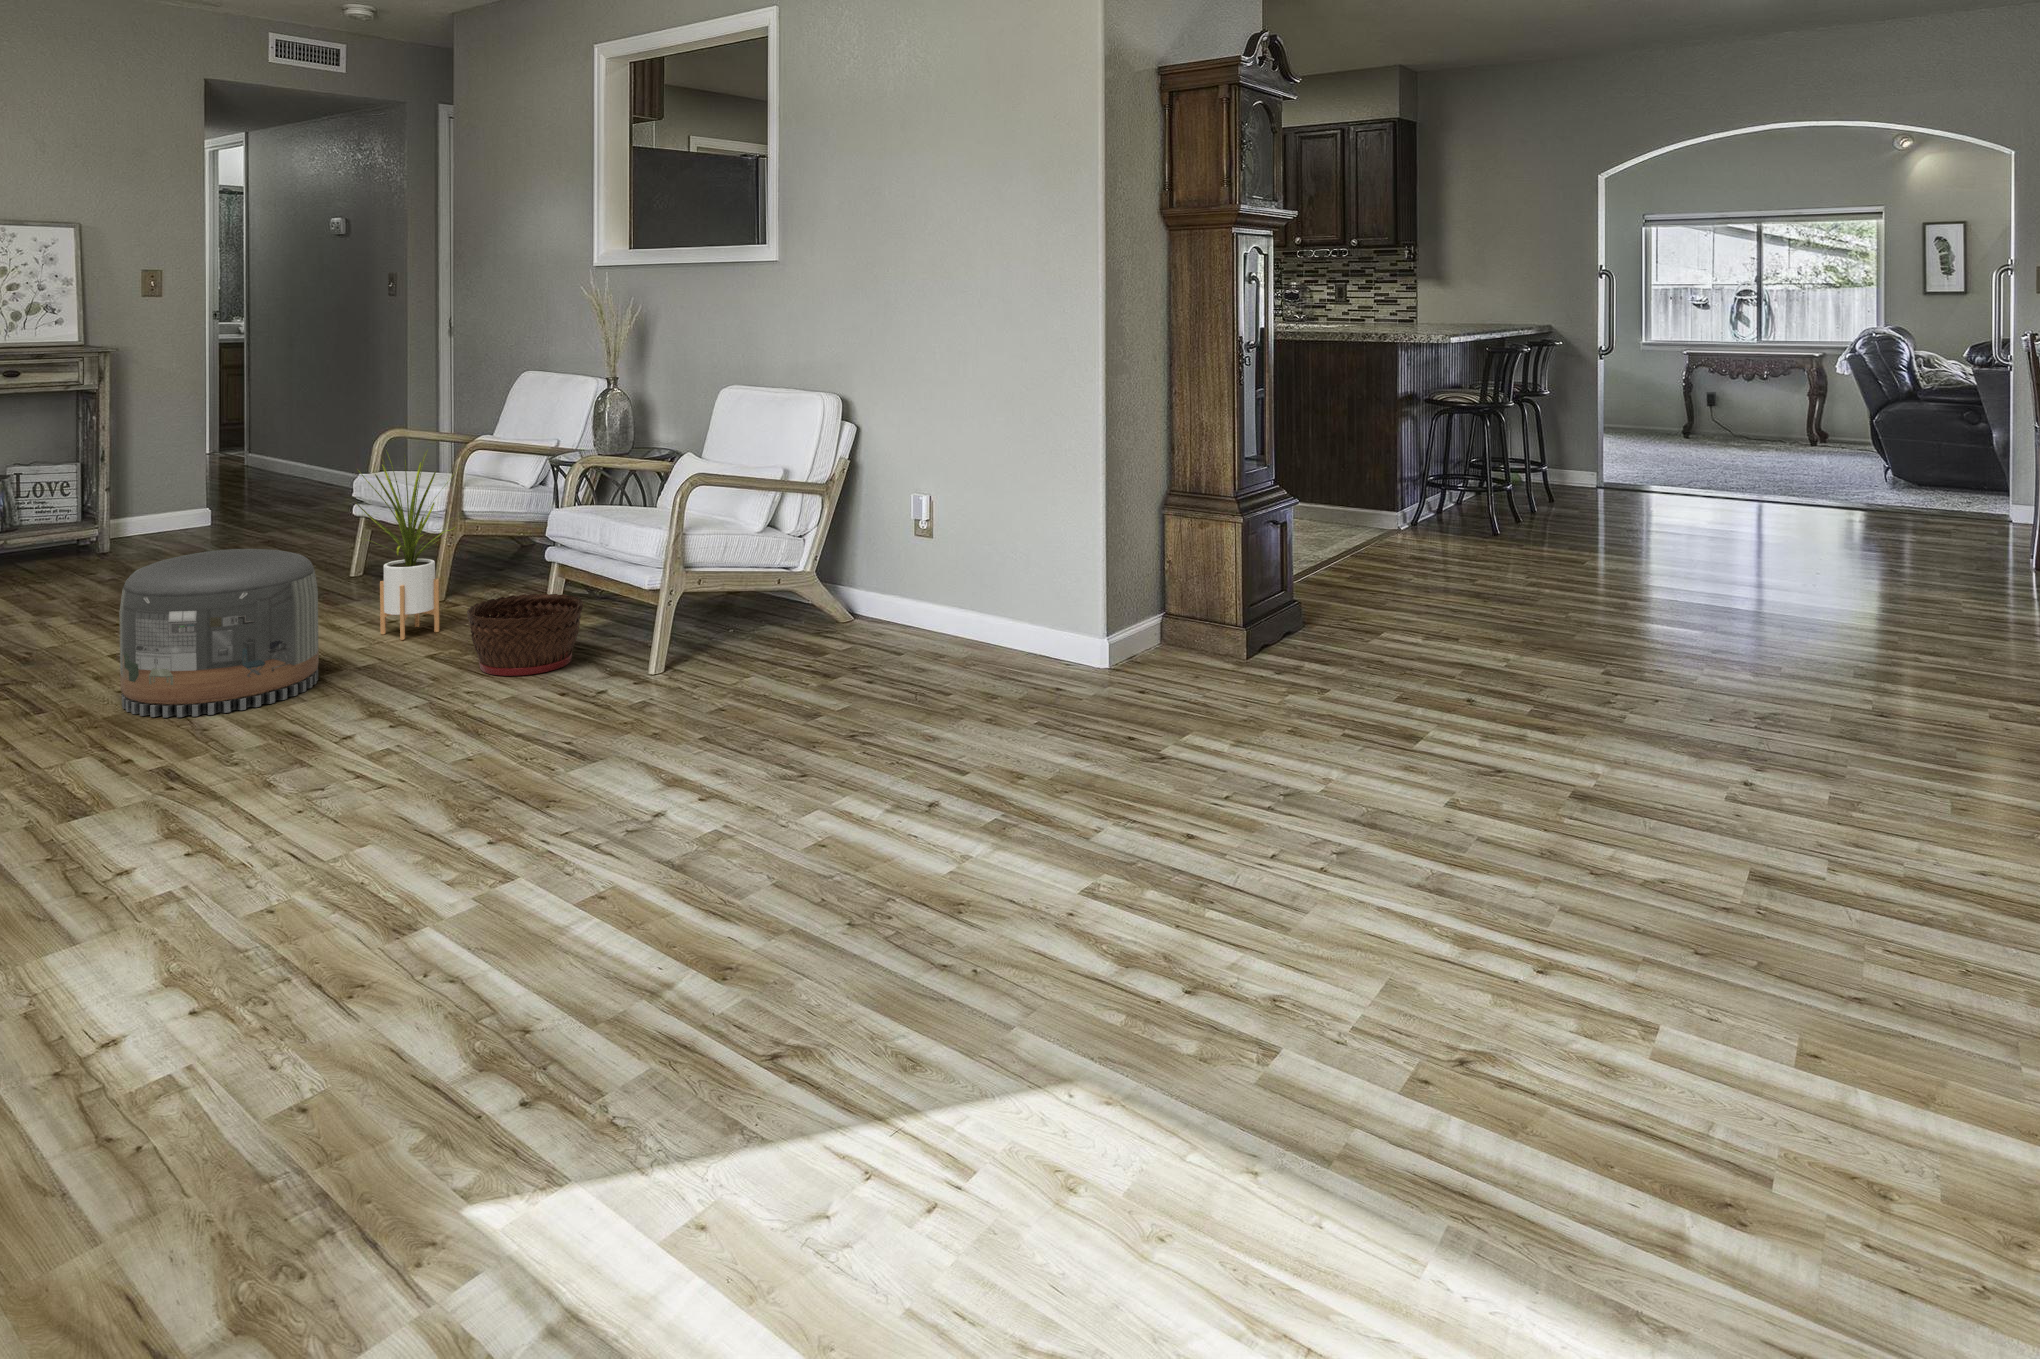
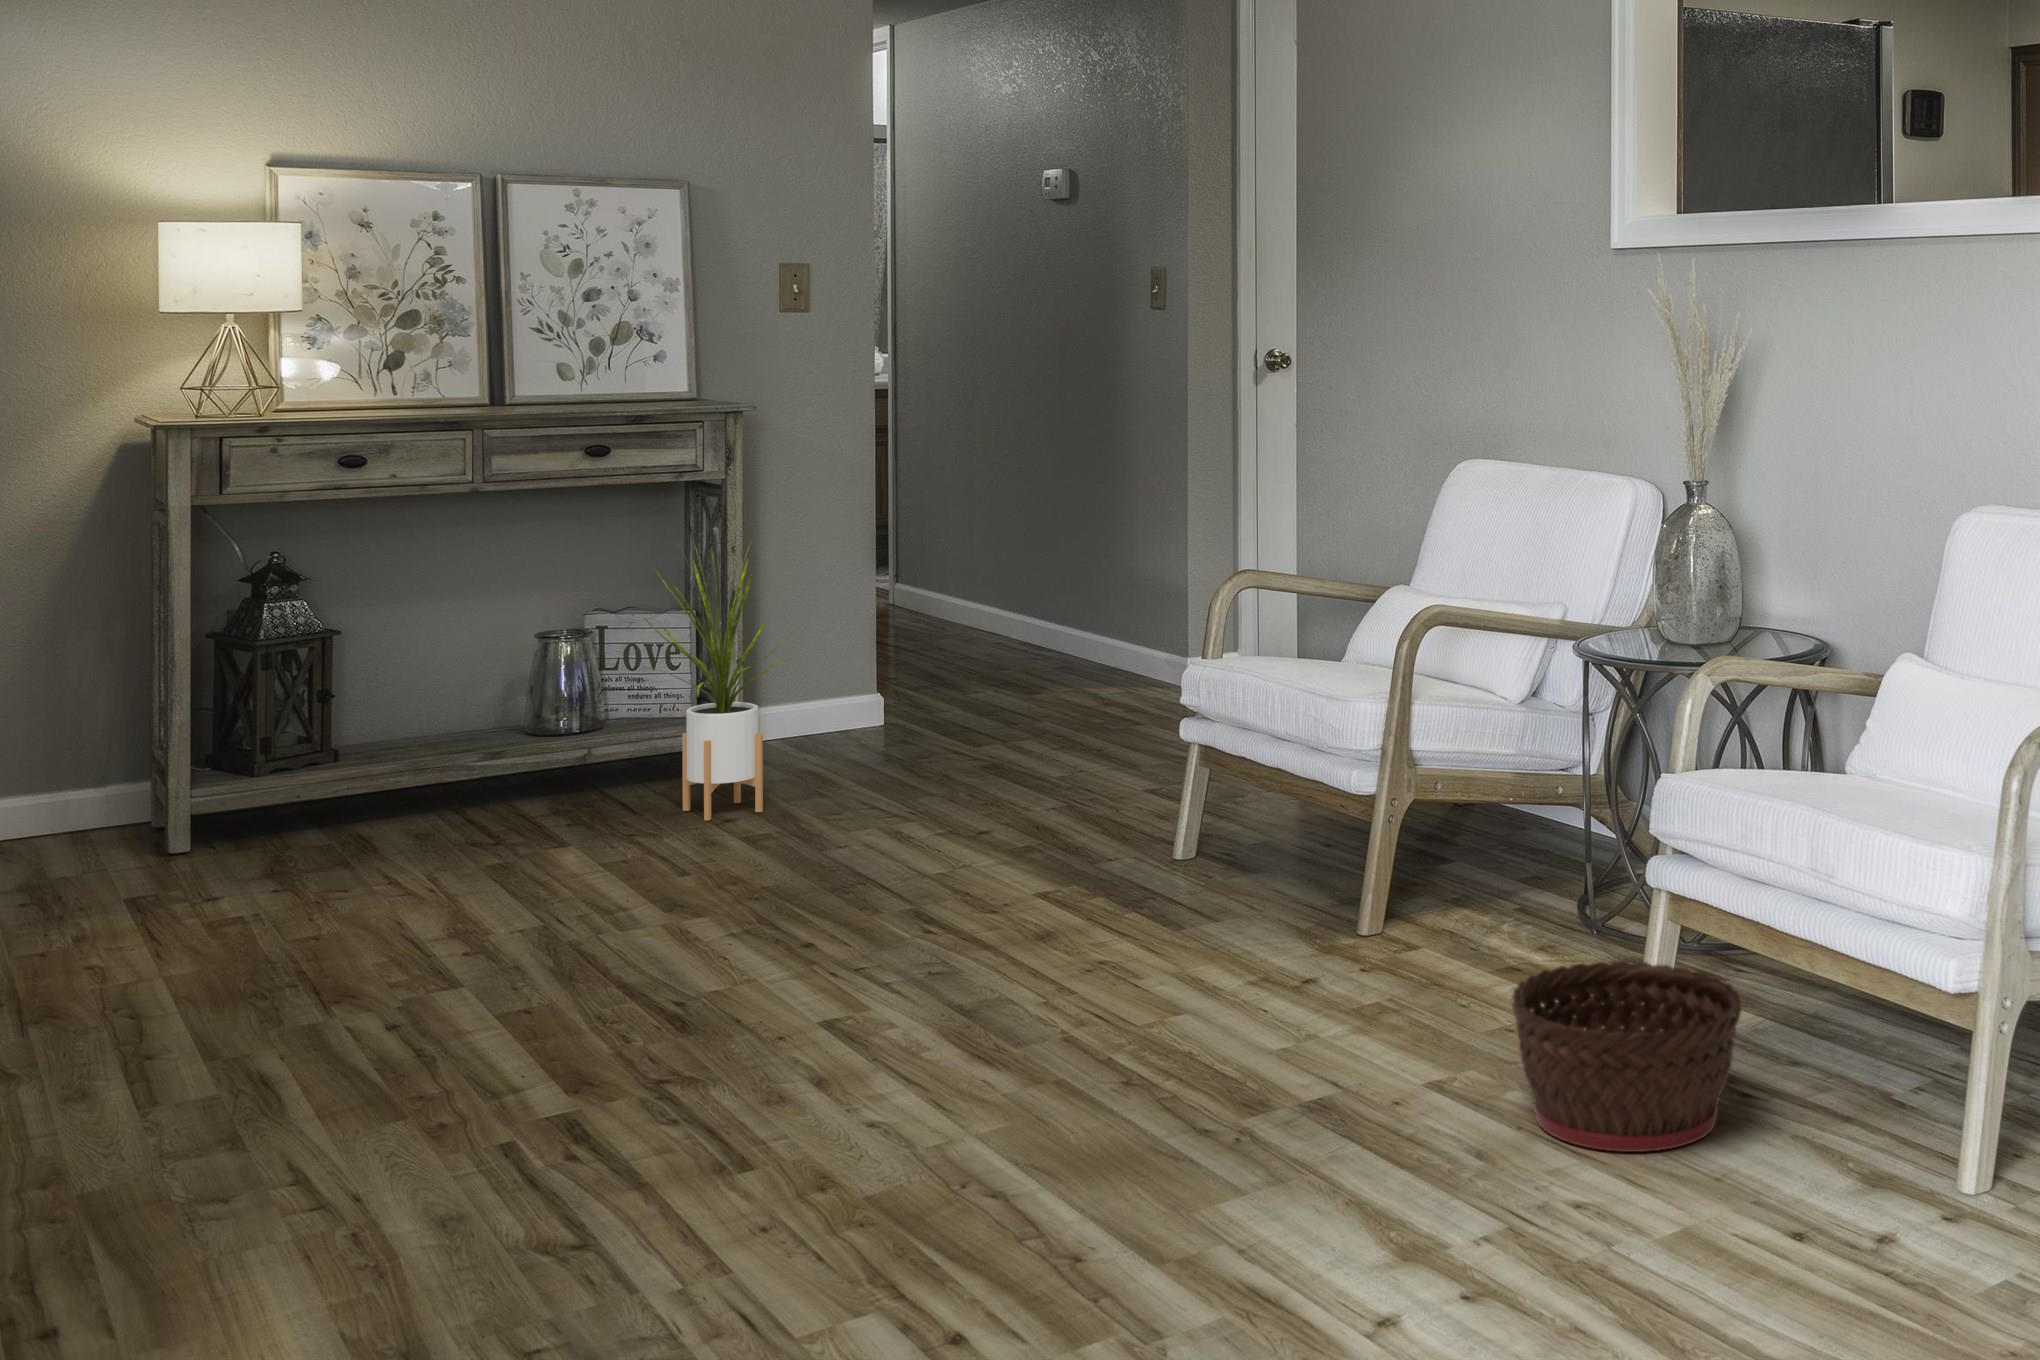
house plant: present [356,451,456,640] -> present [643,542,792,820]
pouf: present [119,549,319,717] -> none [885,847,1231,1207]

